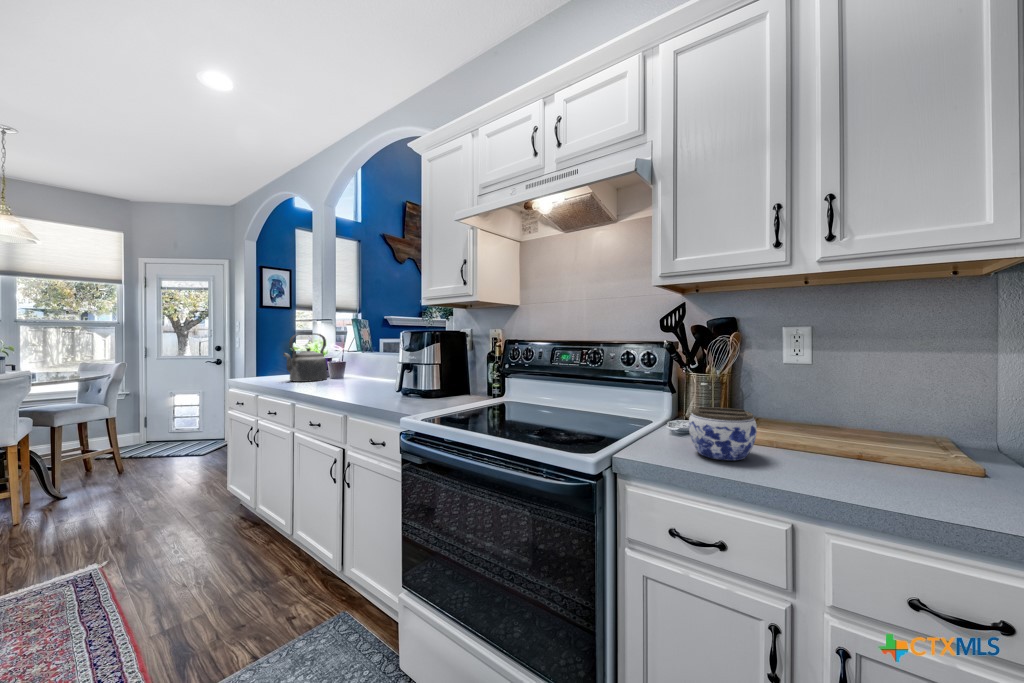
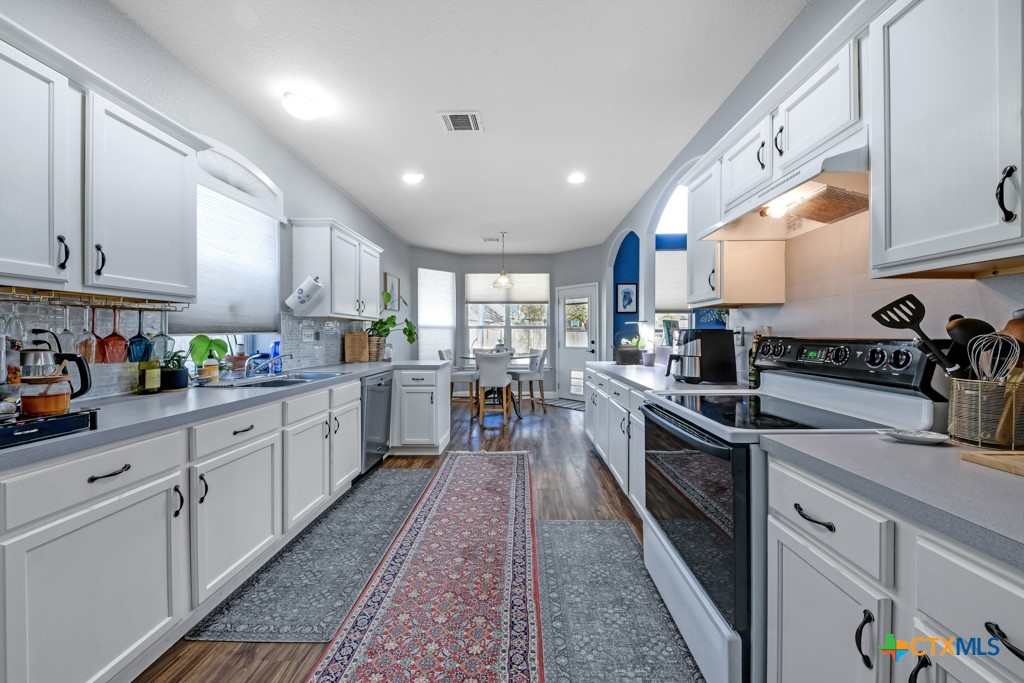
jar: present [689,407,757,461] -> none [856,409,955,470]

